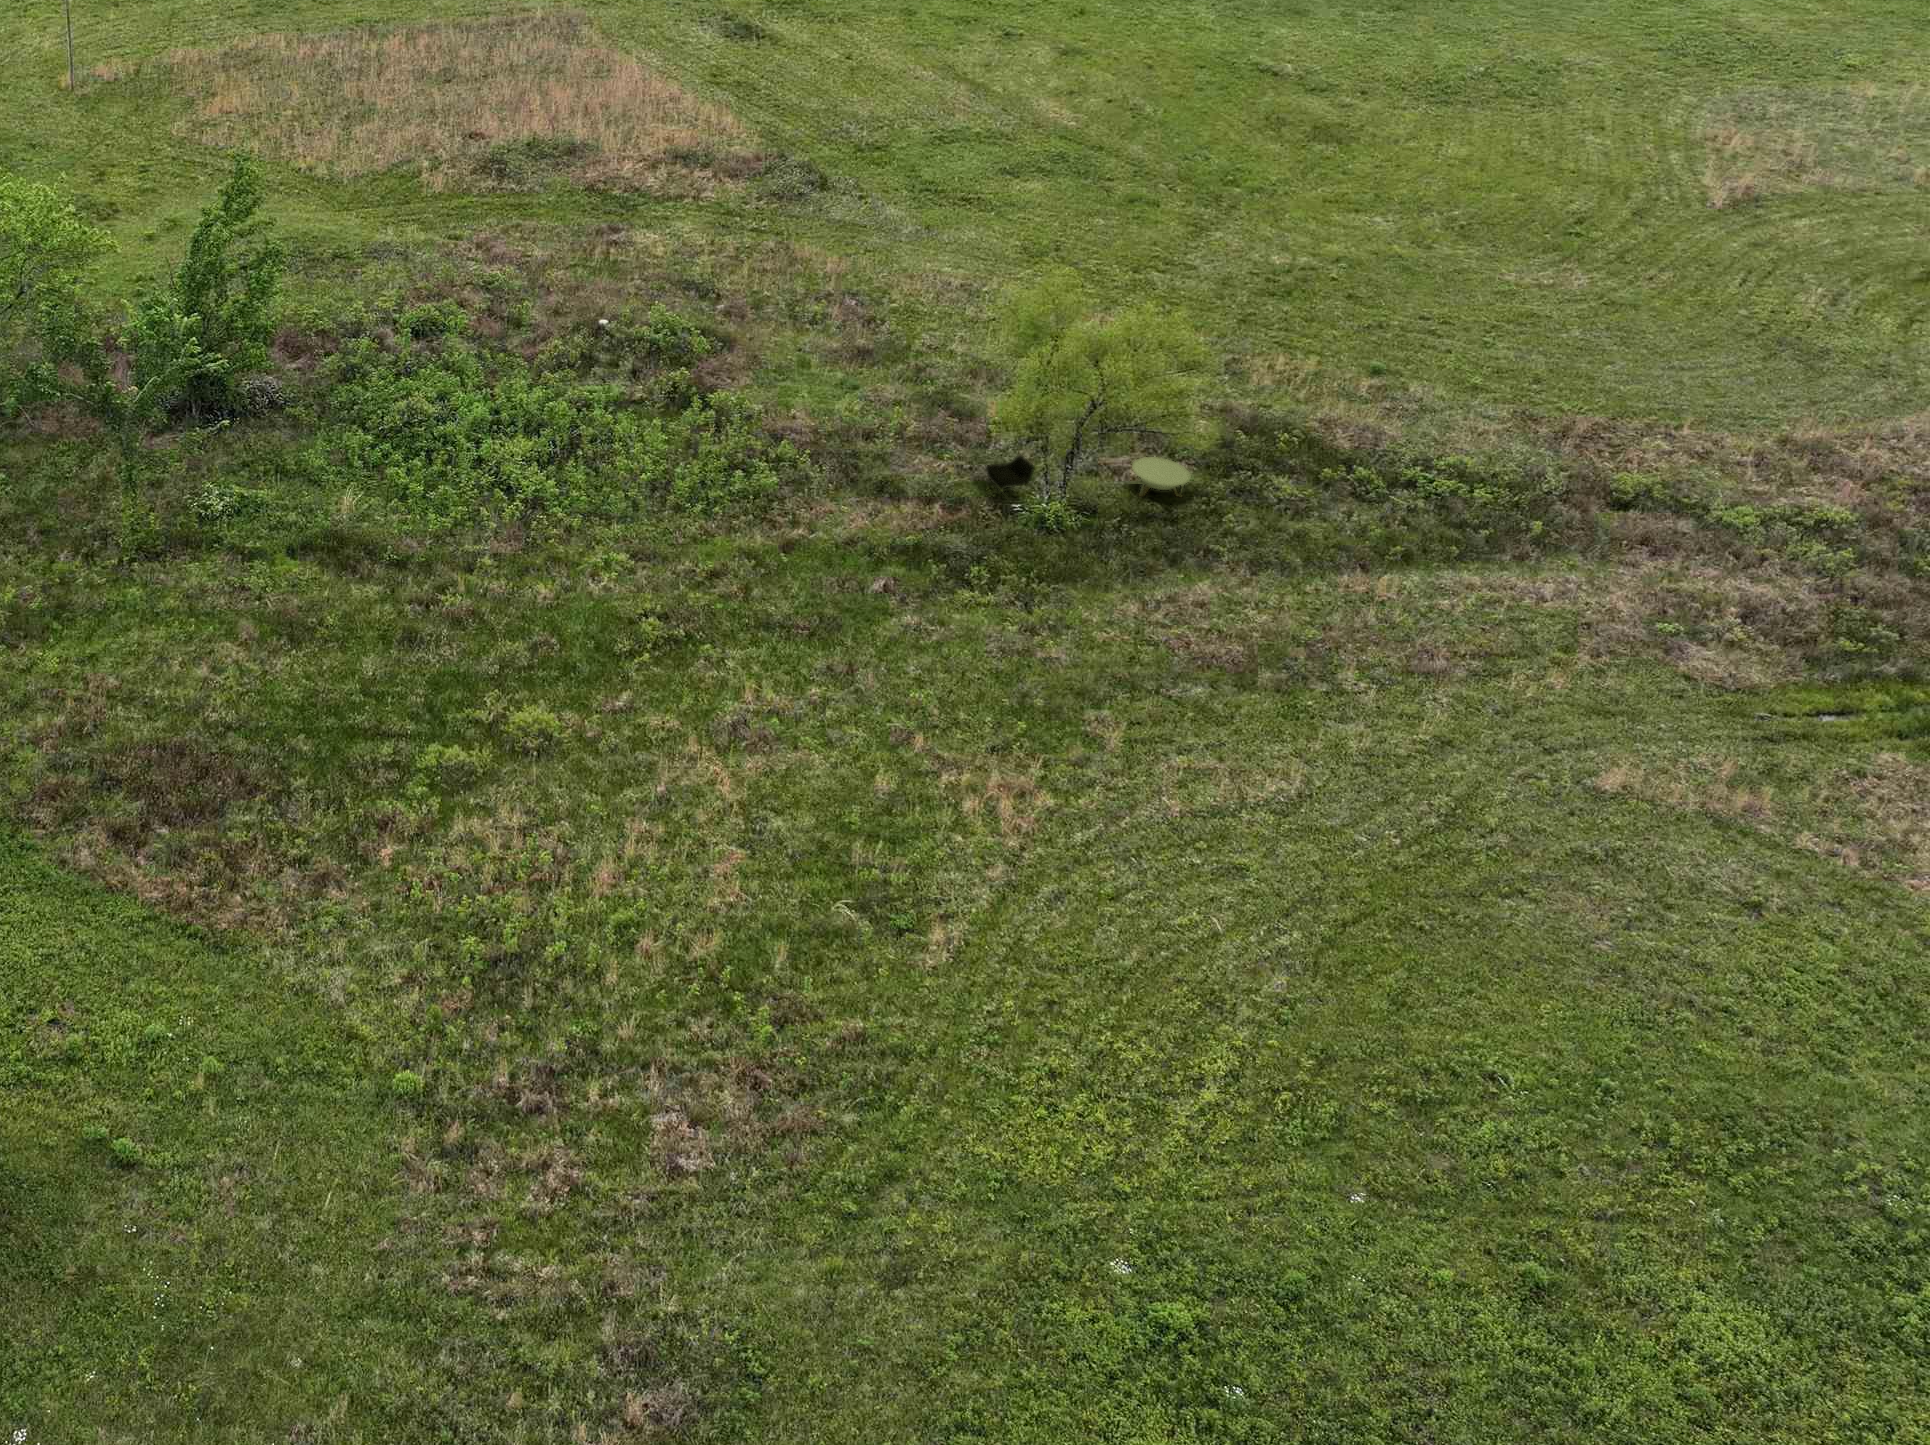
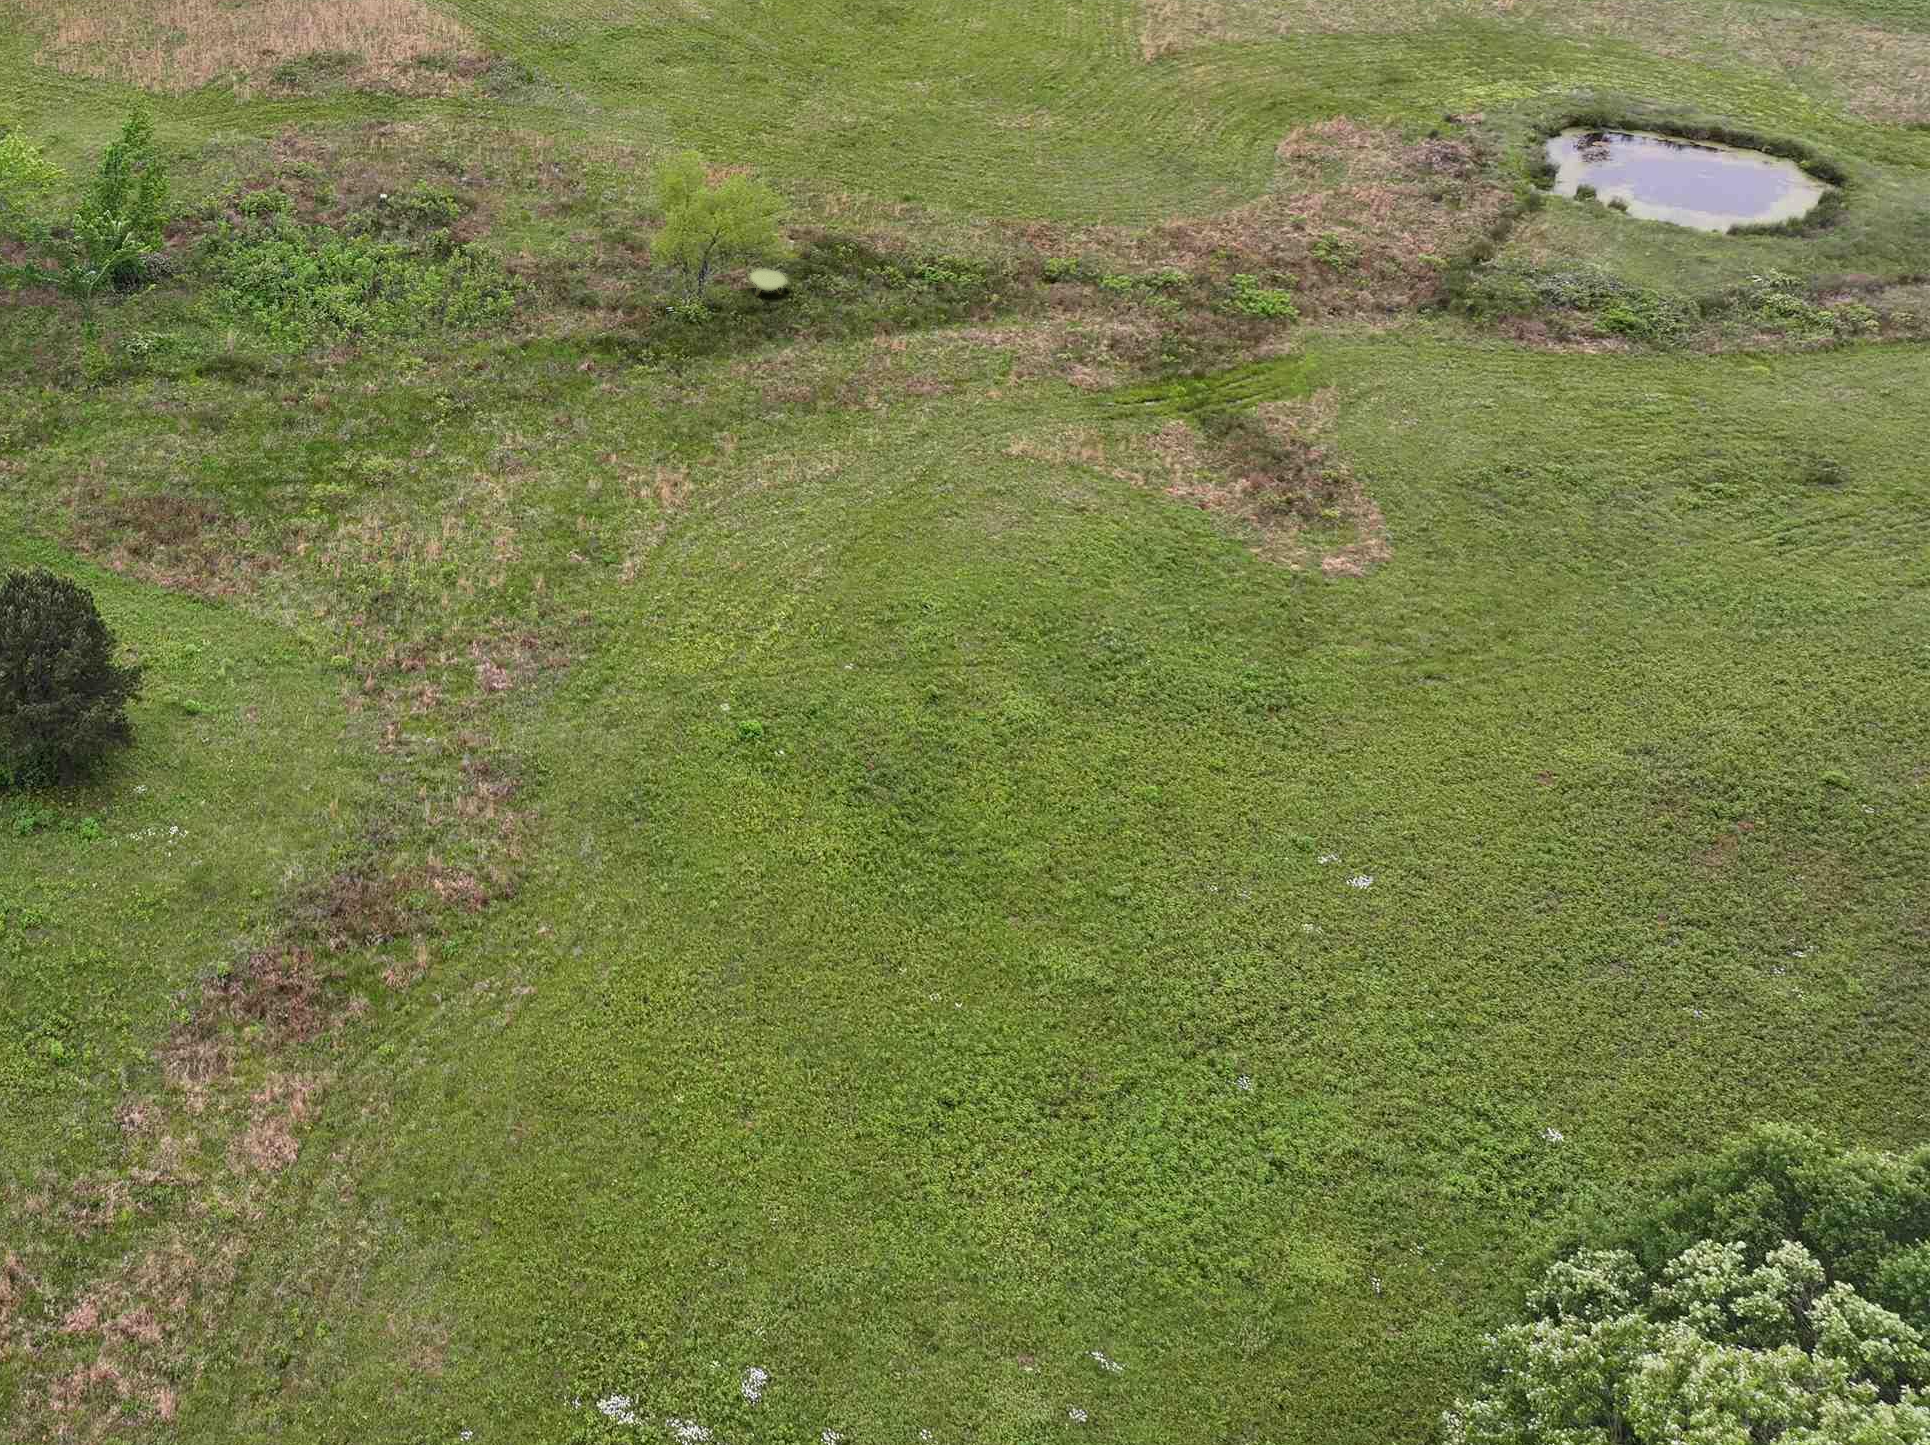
lounge chair: present [986,455,1034,493] -> none [656,274,688,304]

